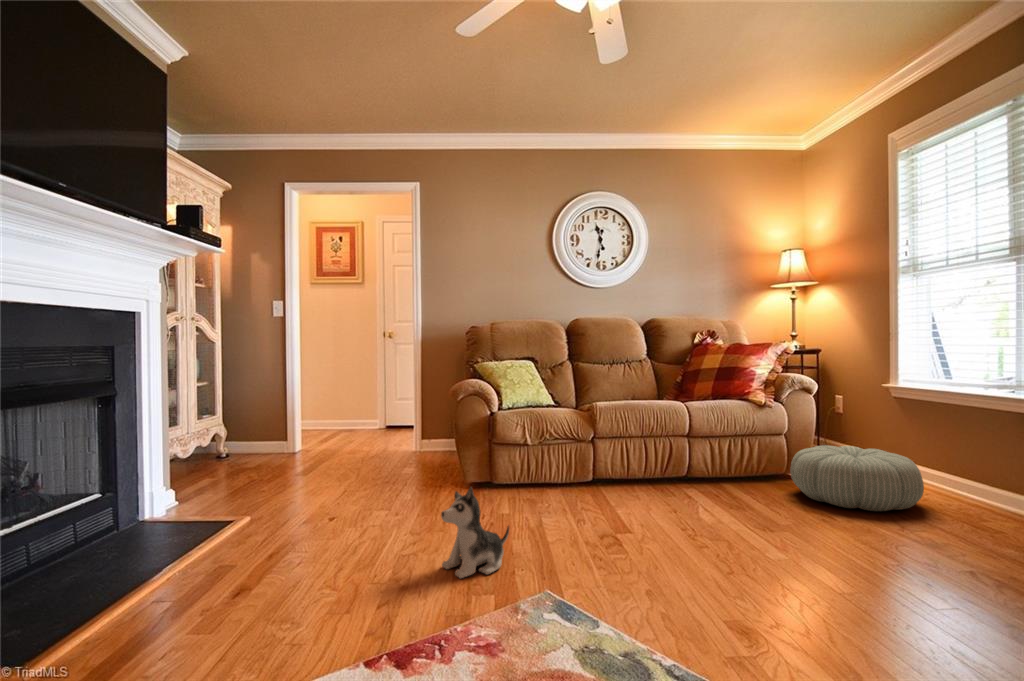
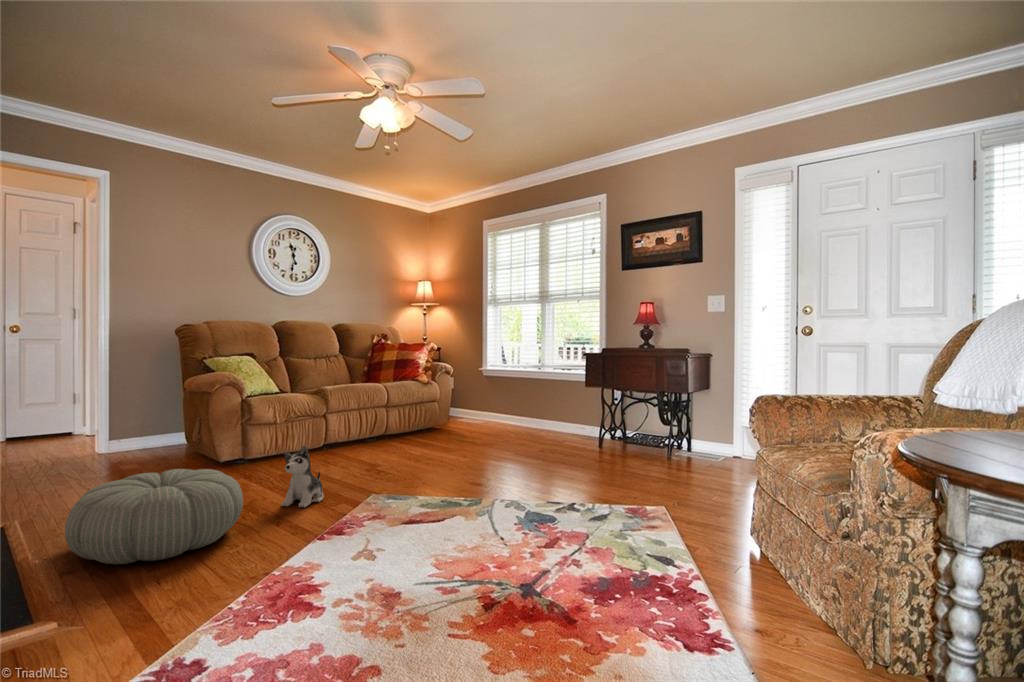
pouf: present [790,445,924,511] -> present [65,469,243,564]

